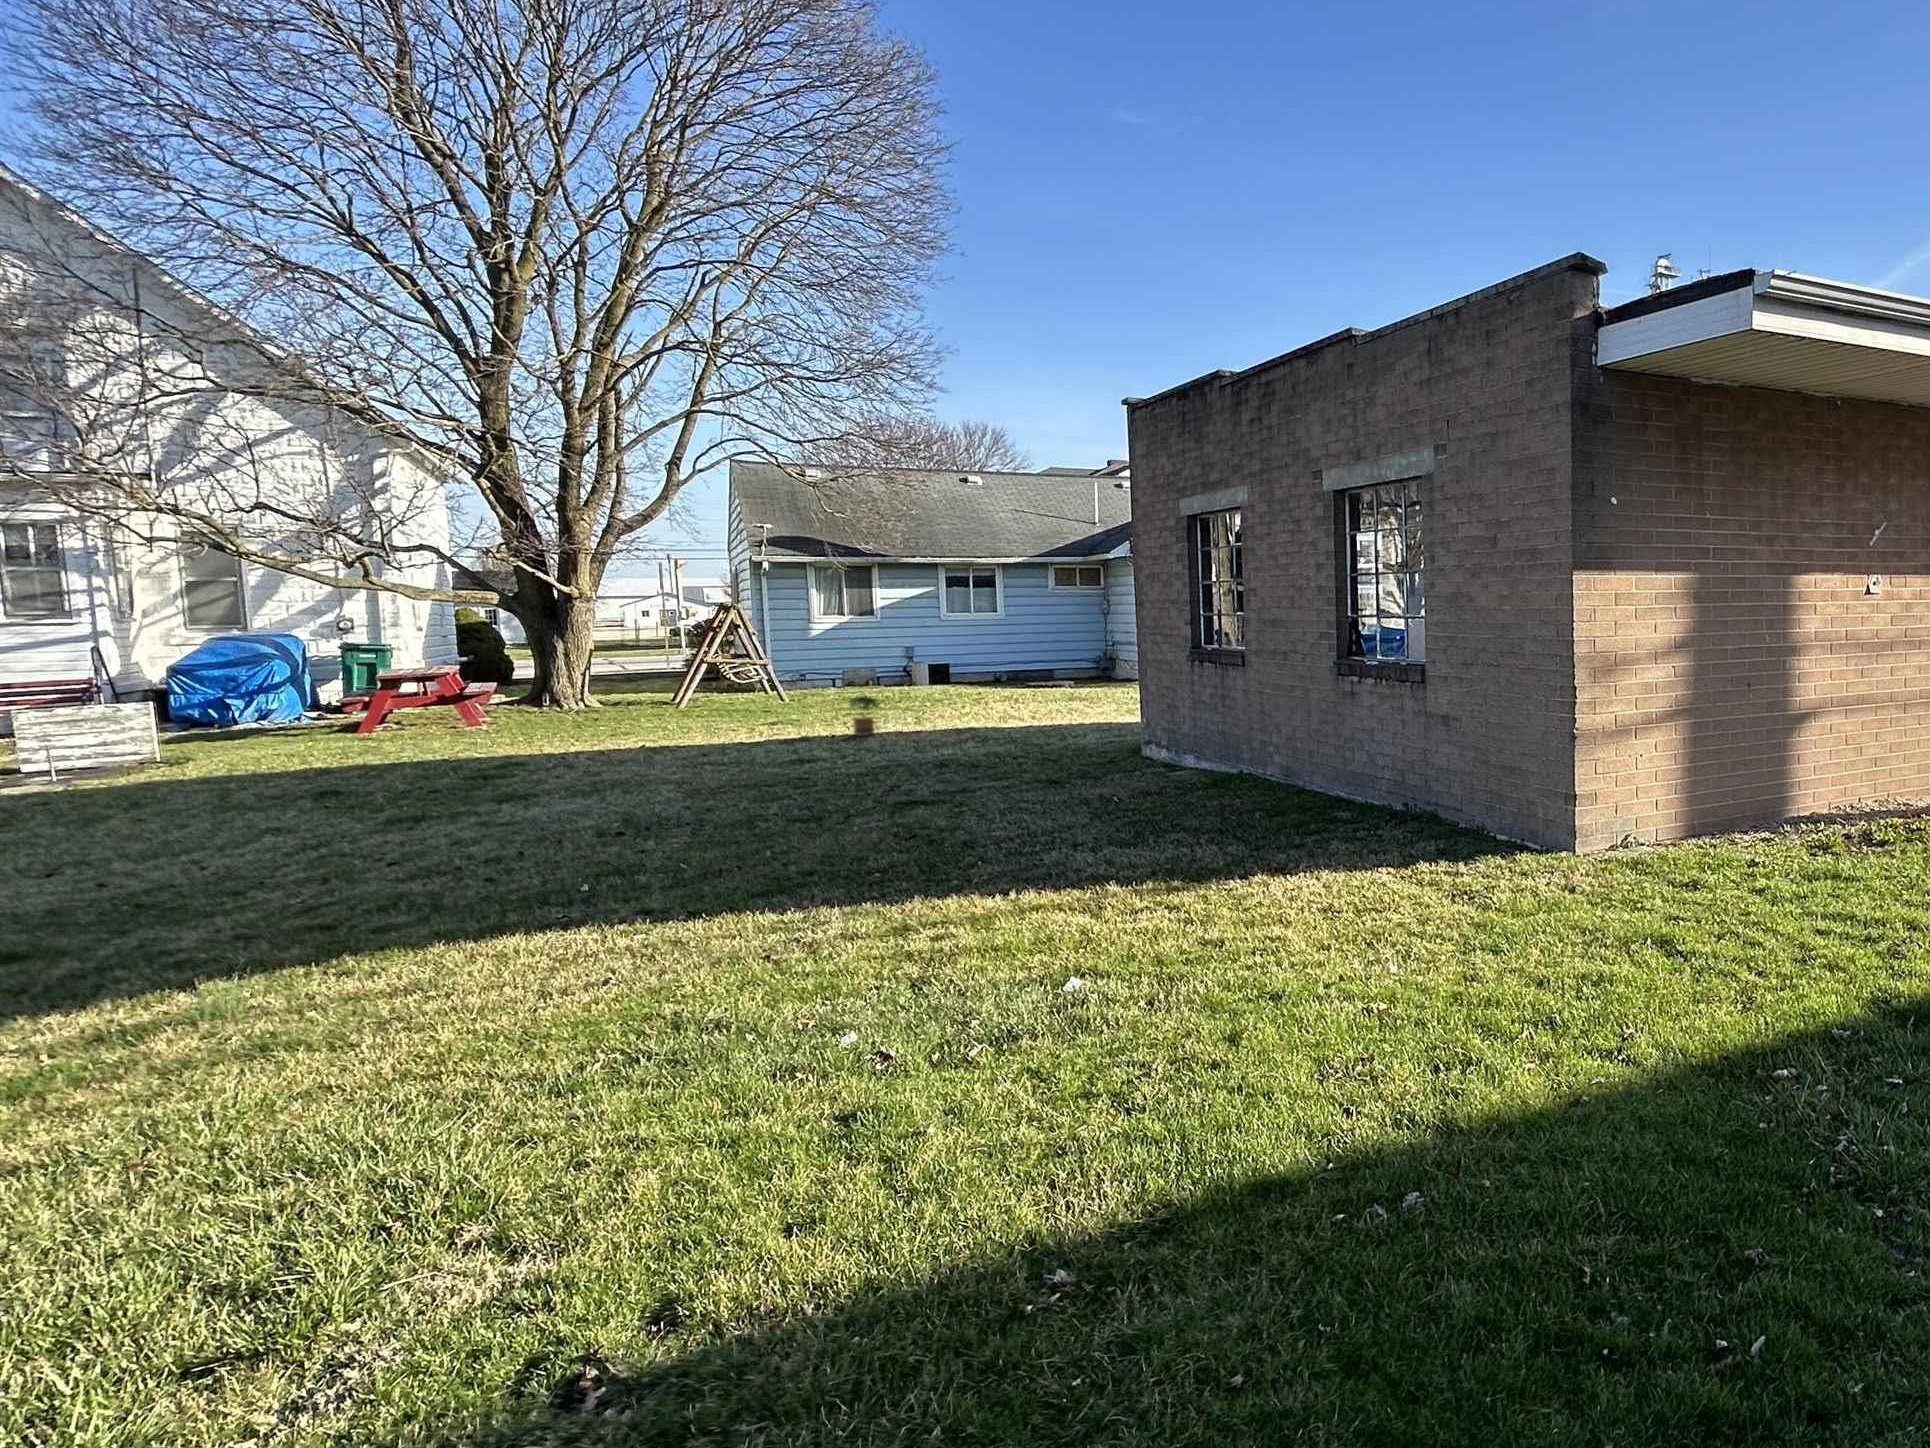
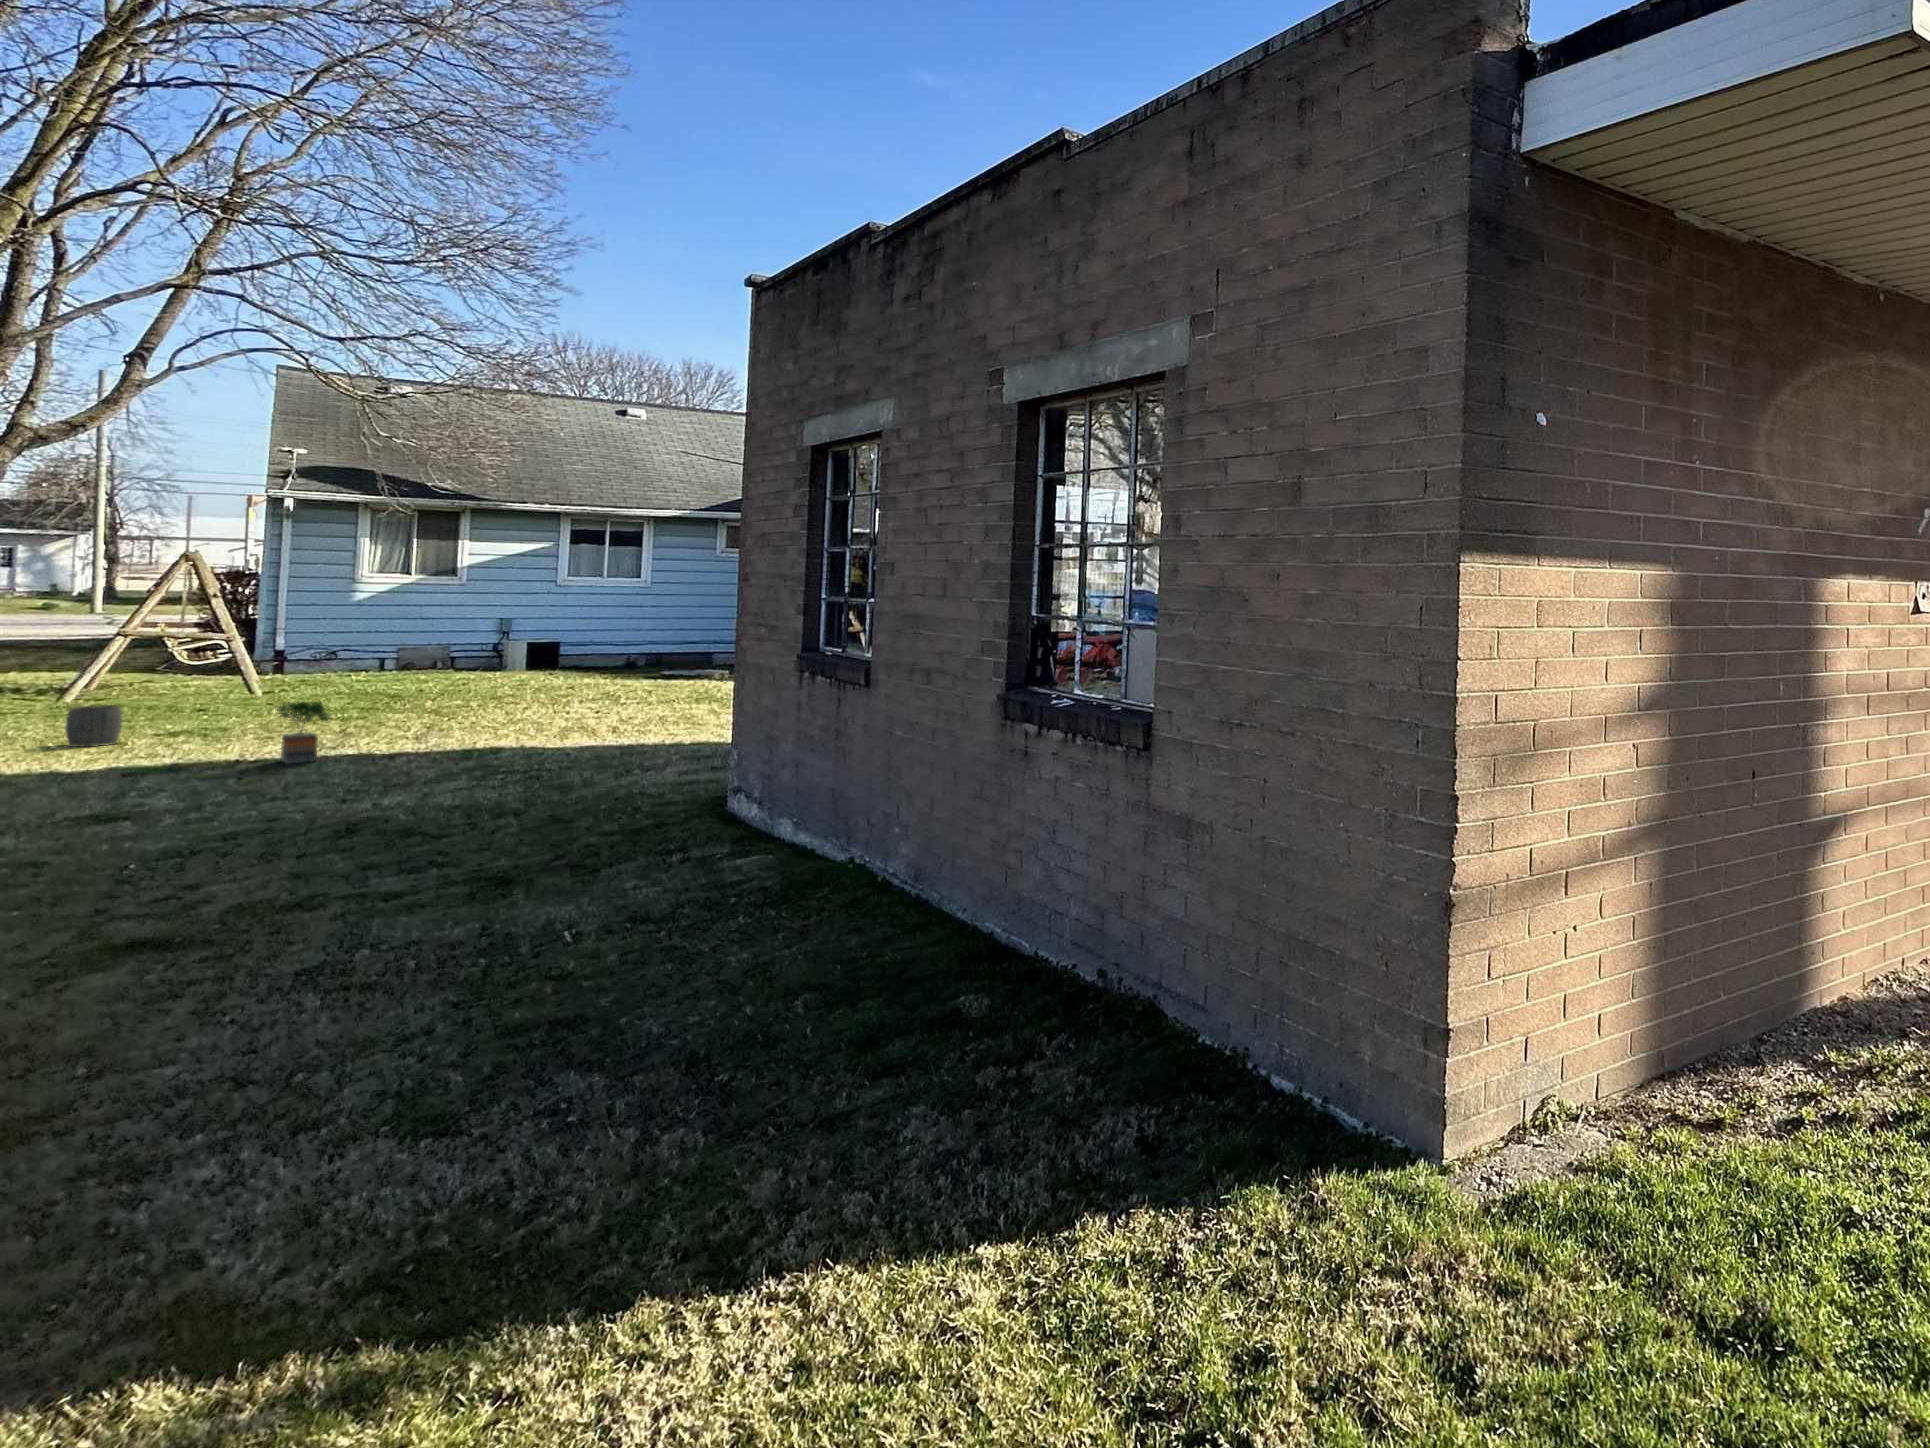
woven basket: none [721,703,750,730] -> present [65,705,122,747]

